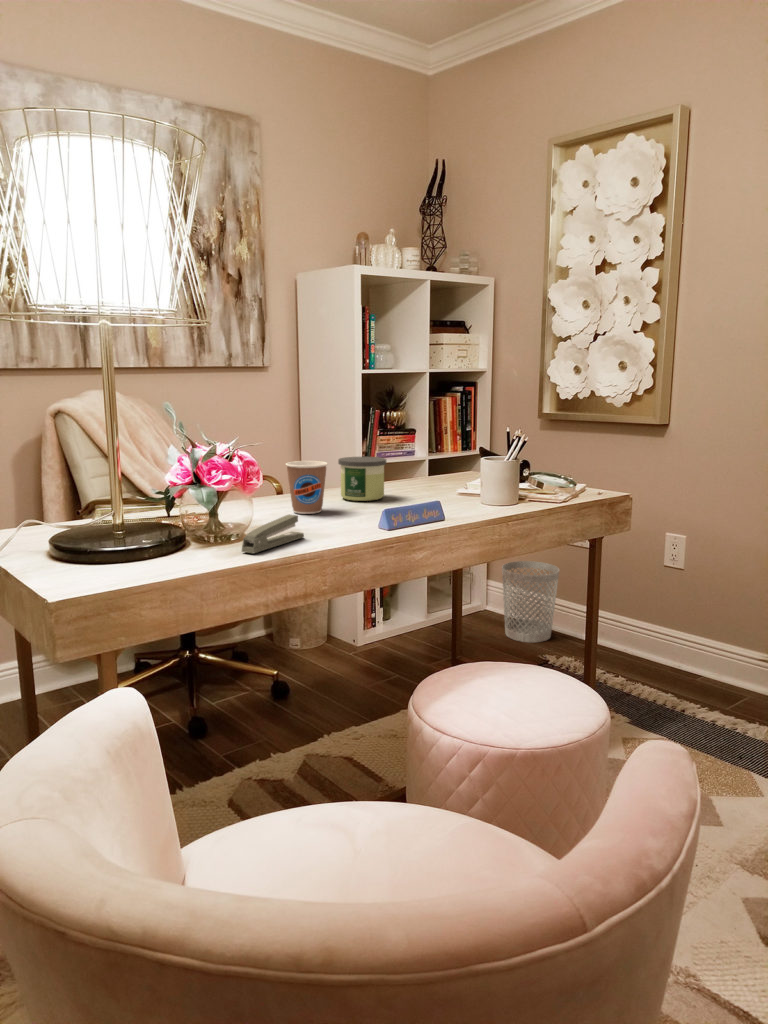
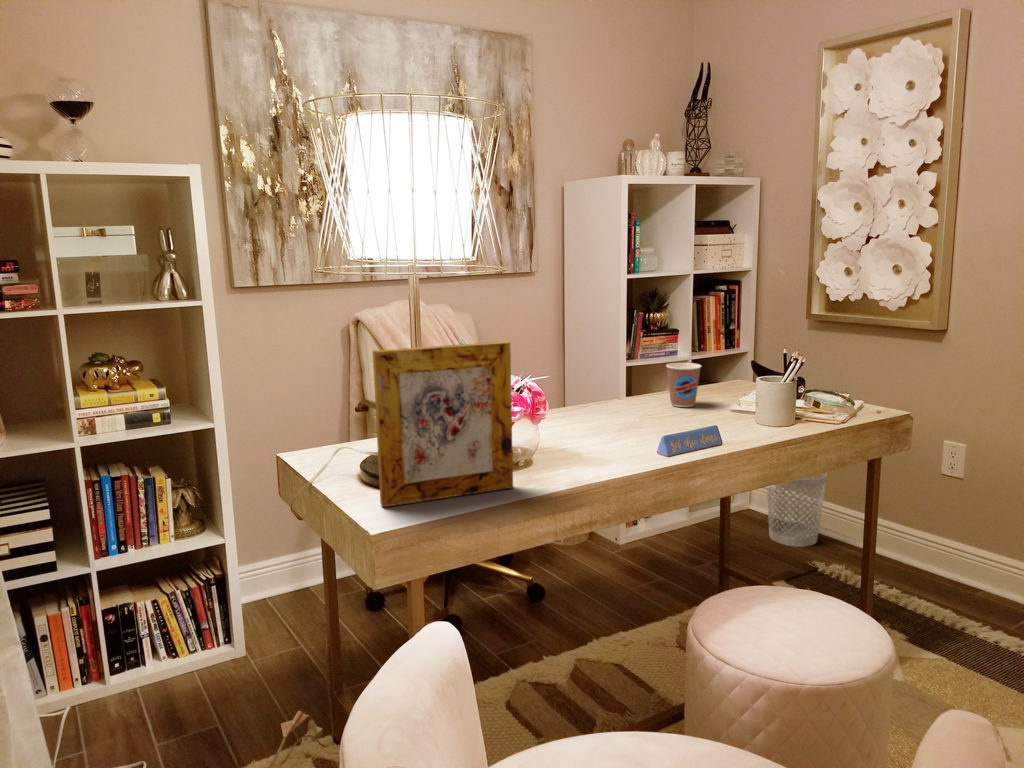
picture frame: none [46,396,218,581] -> present [373,341,513,507]
candle: present [338,457,386,501] -> none [612,374,658,418]
coffee cup: present [286,461,328,514] -> present [666,363,701,407]
stapler: present [242,514,304,553] -> none [532,441,587,480]

